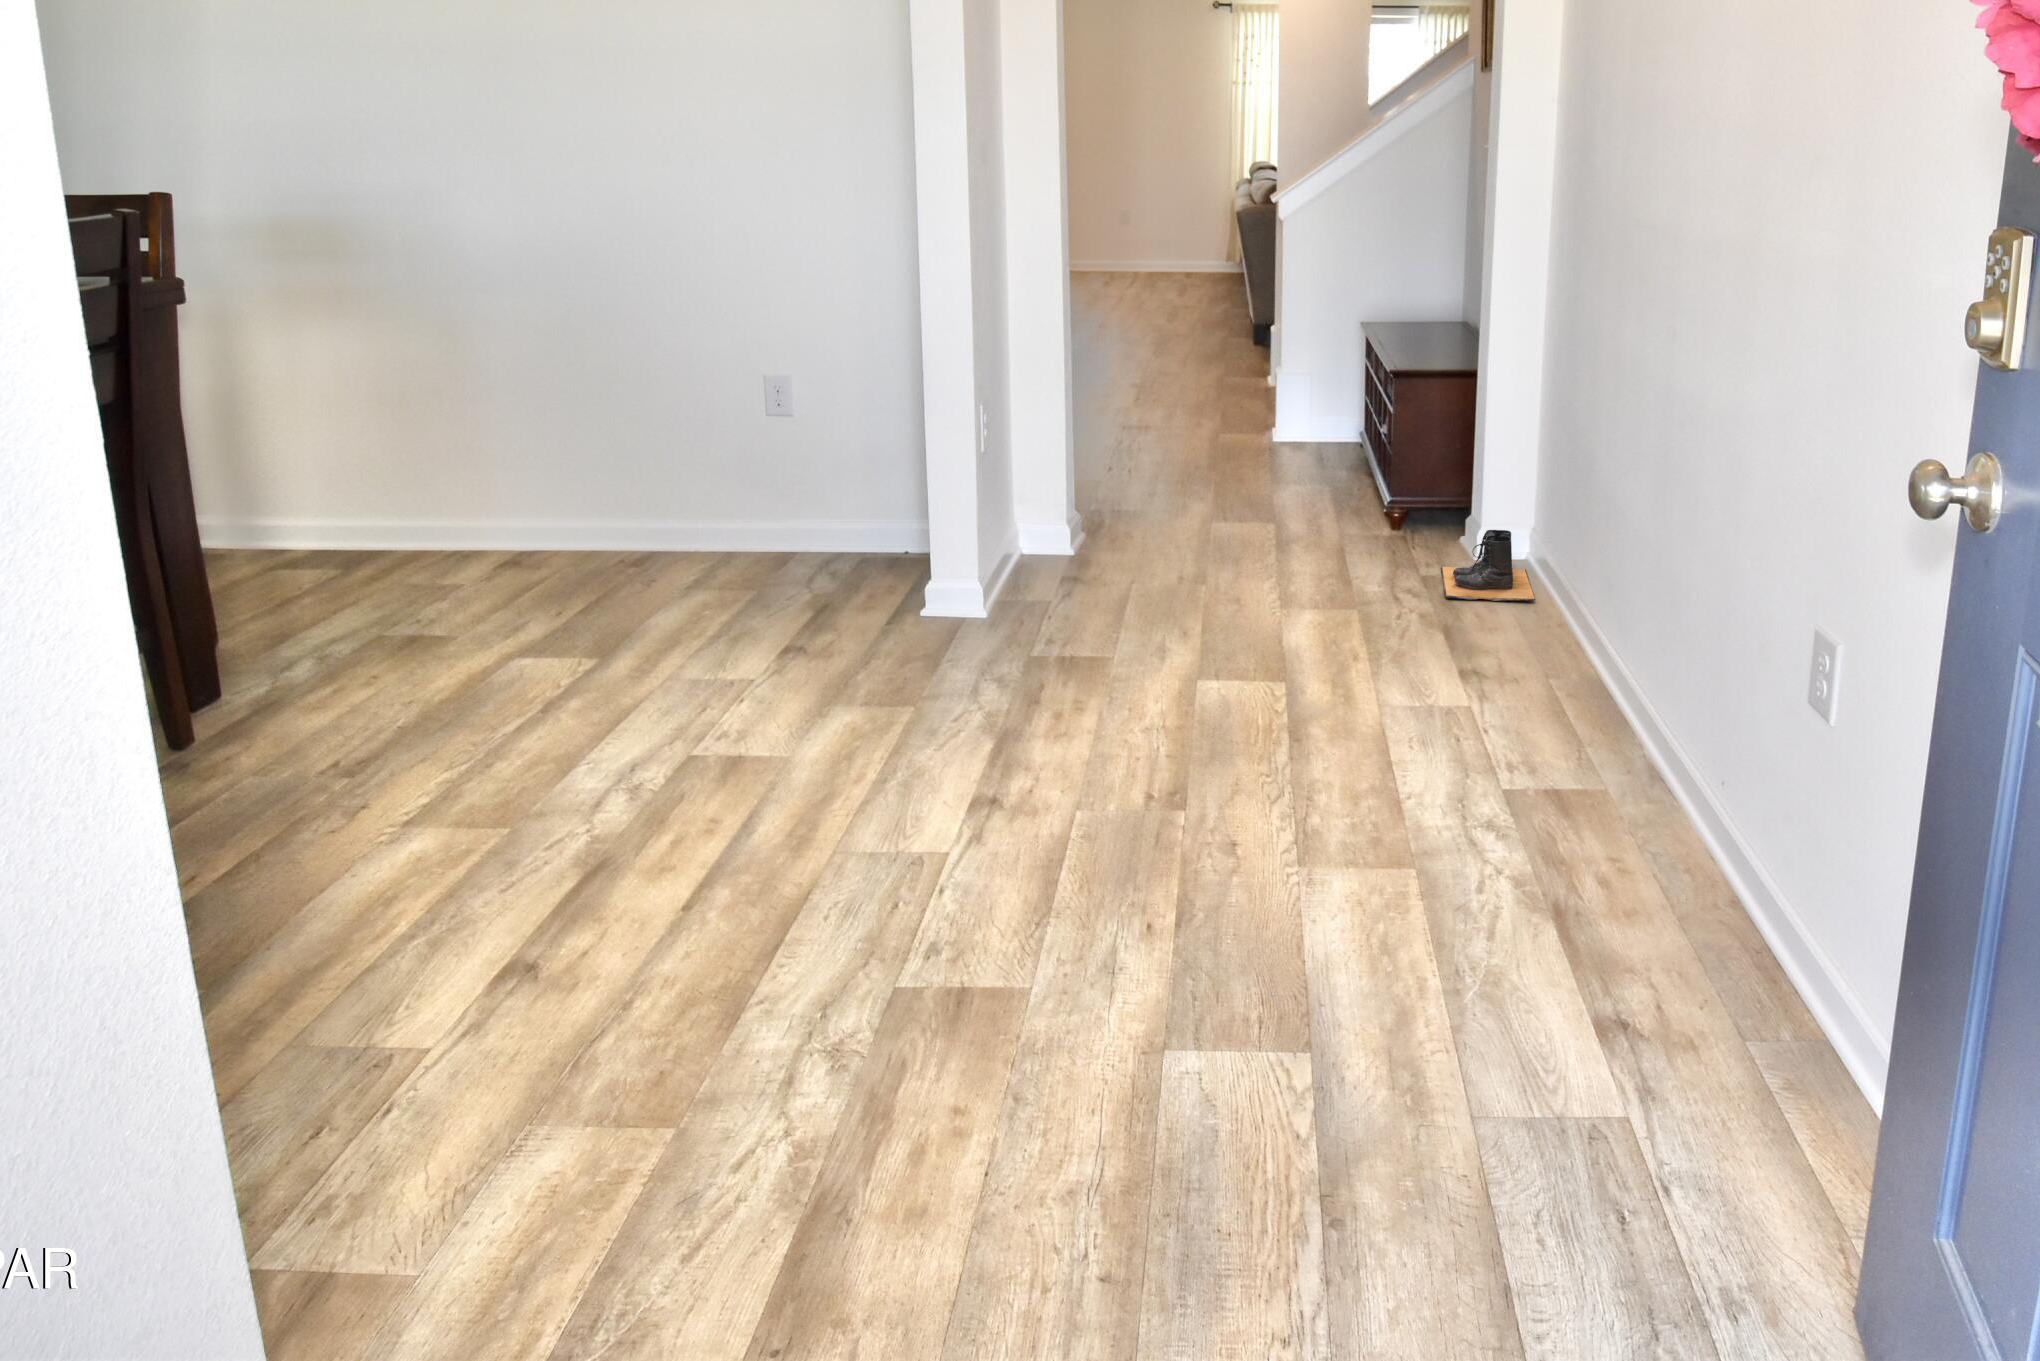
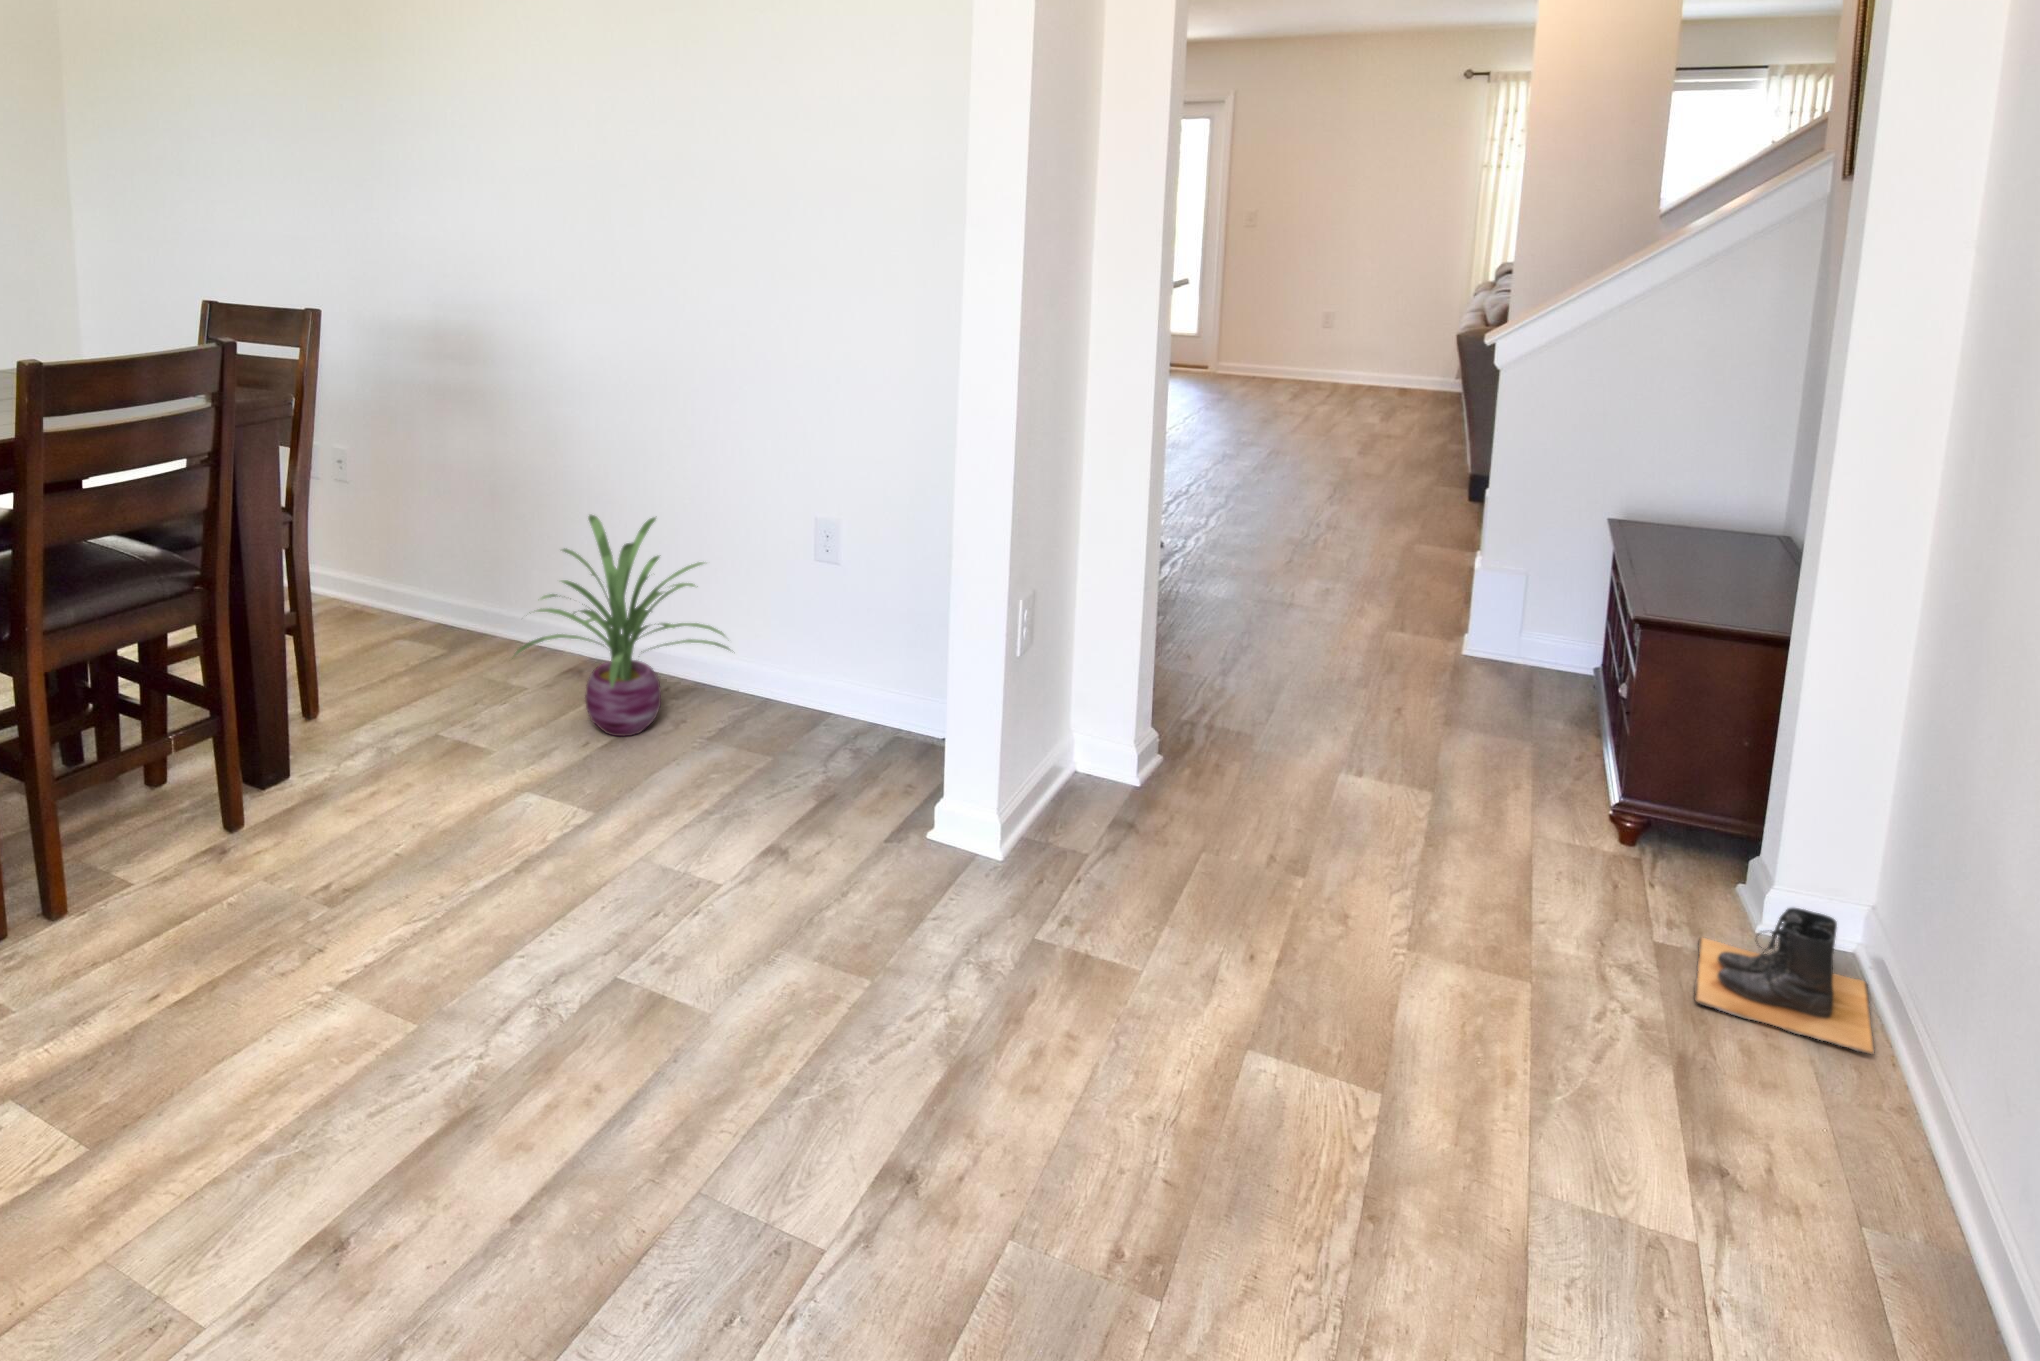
decorative plant: none [475,391,721,601] -> present [512,515,730,737]

